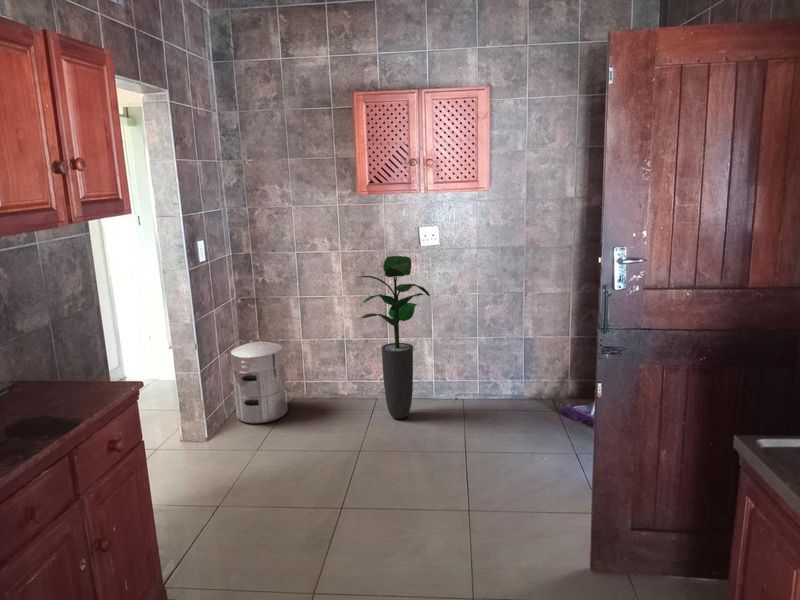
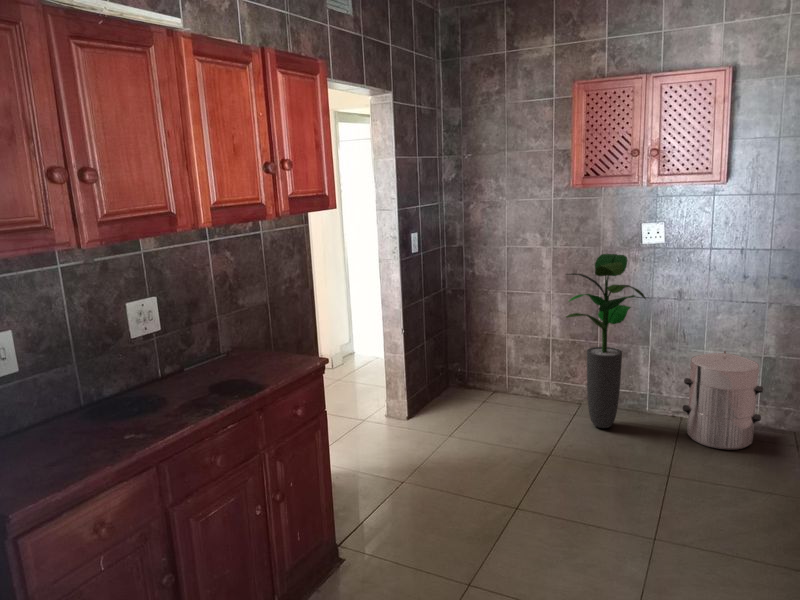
waste bin: present [230,340,288,424] -> present [683,351,763,450]

